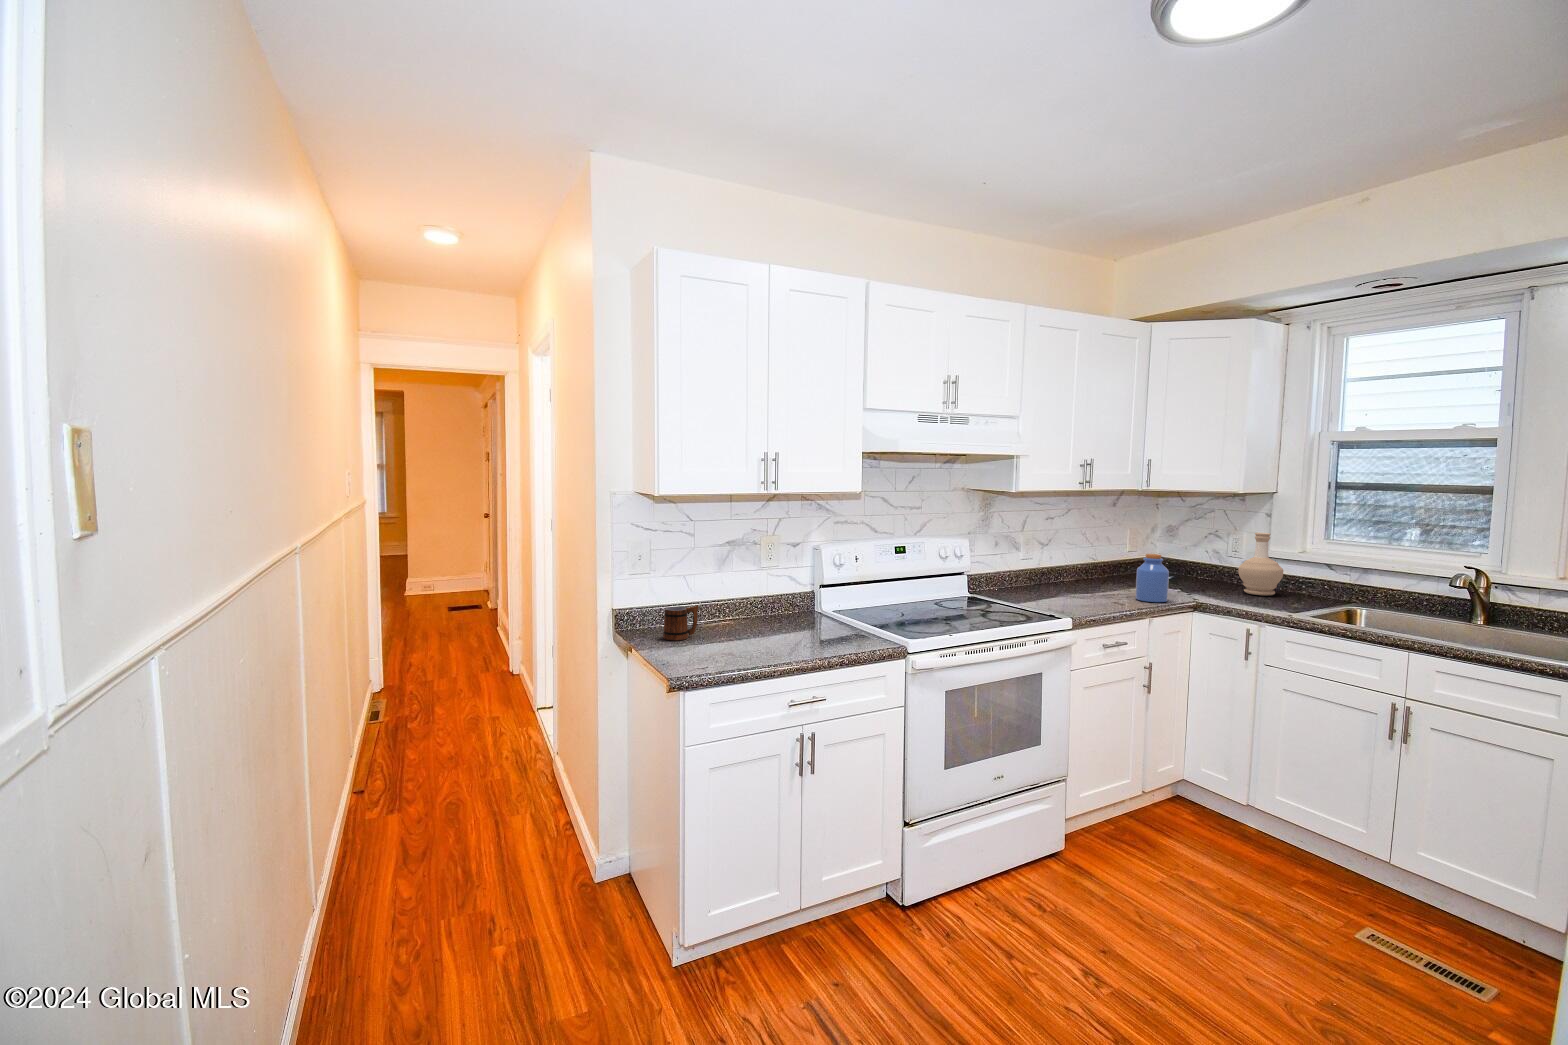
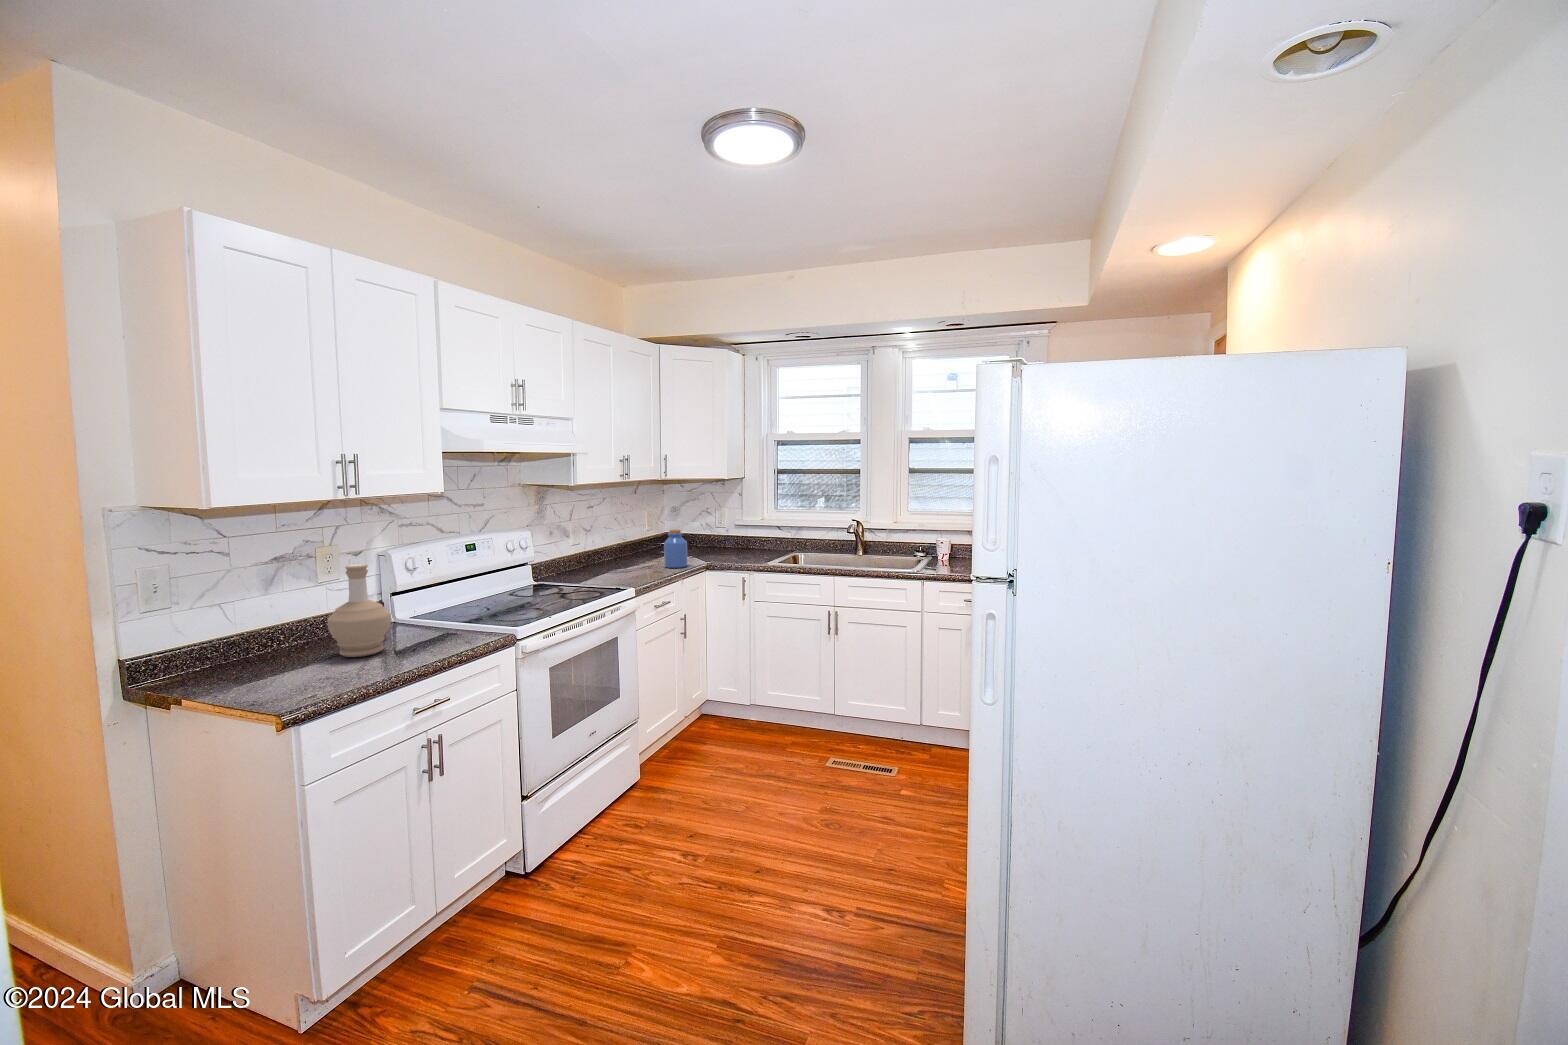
bottle: present [1238,532,1283,595] -> present [328,564,391,657]
mug: present [663,605,698,640] -> none [215,633,262,680]

